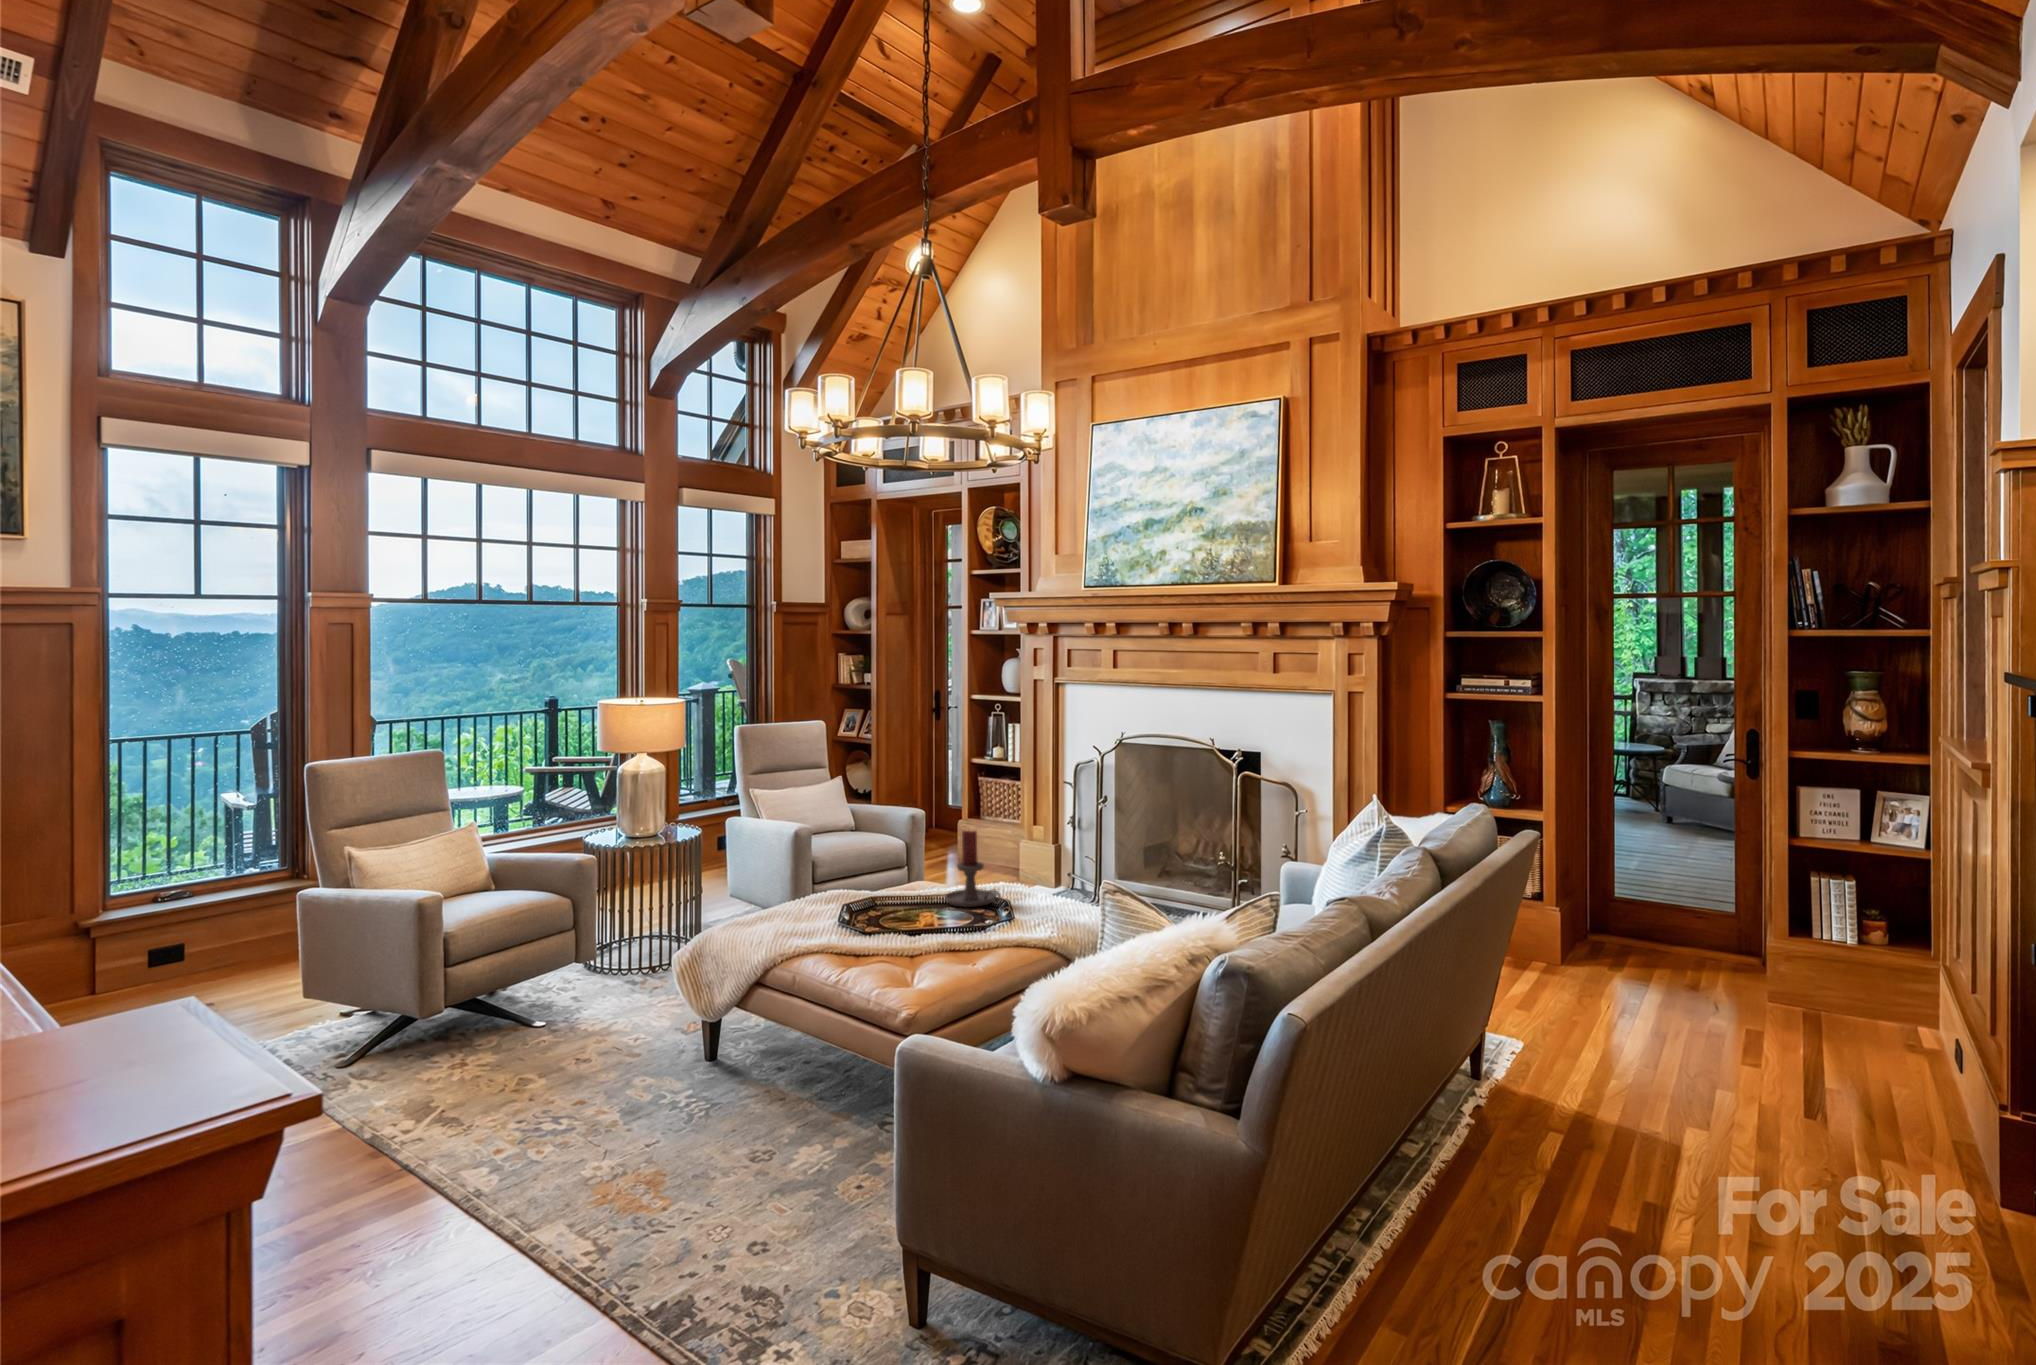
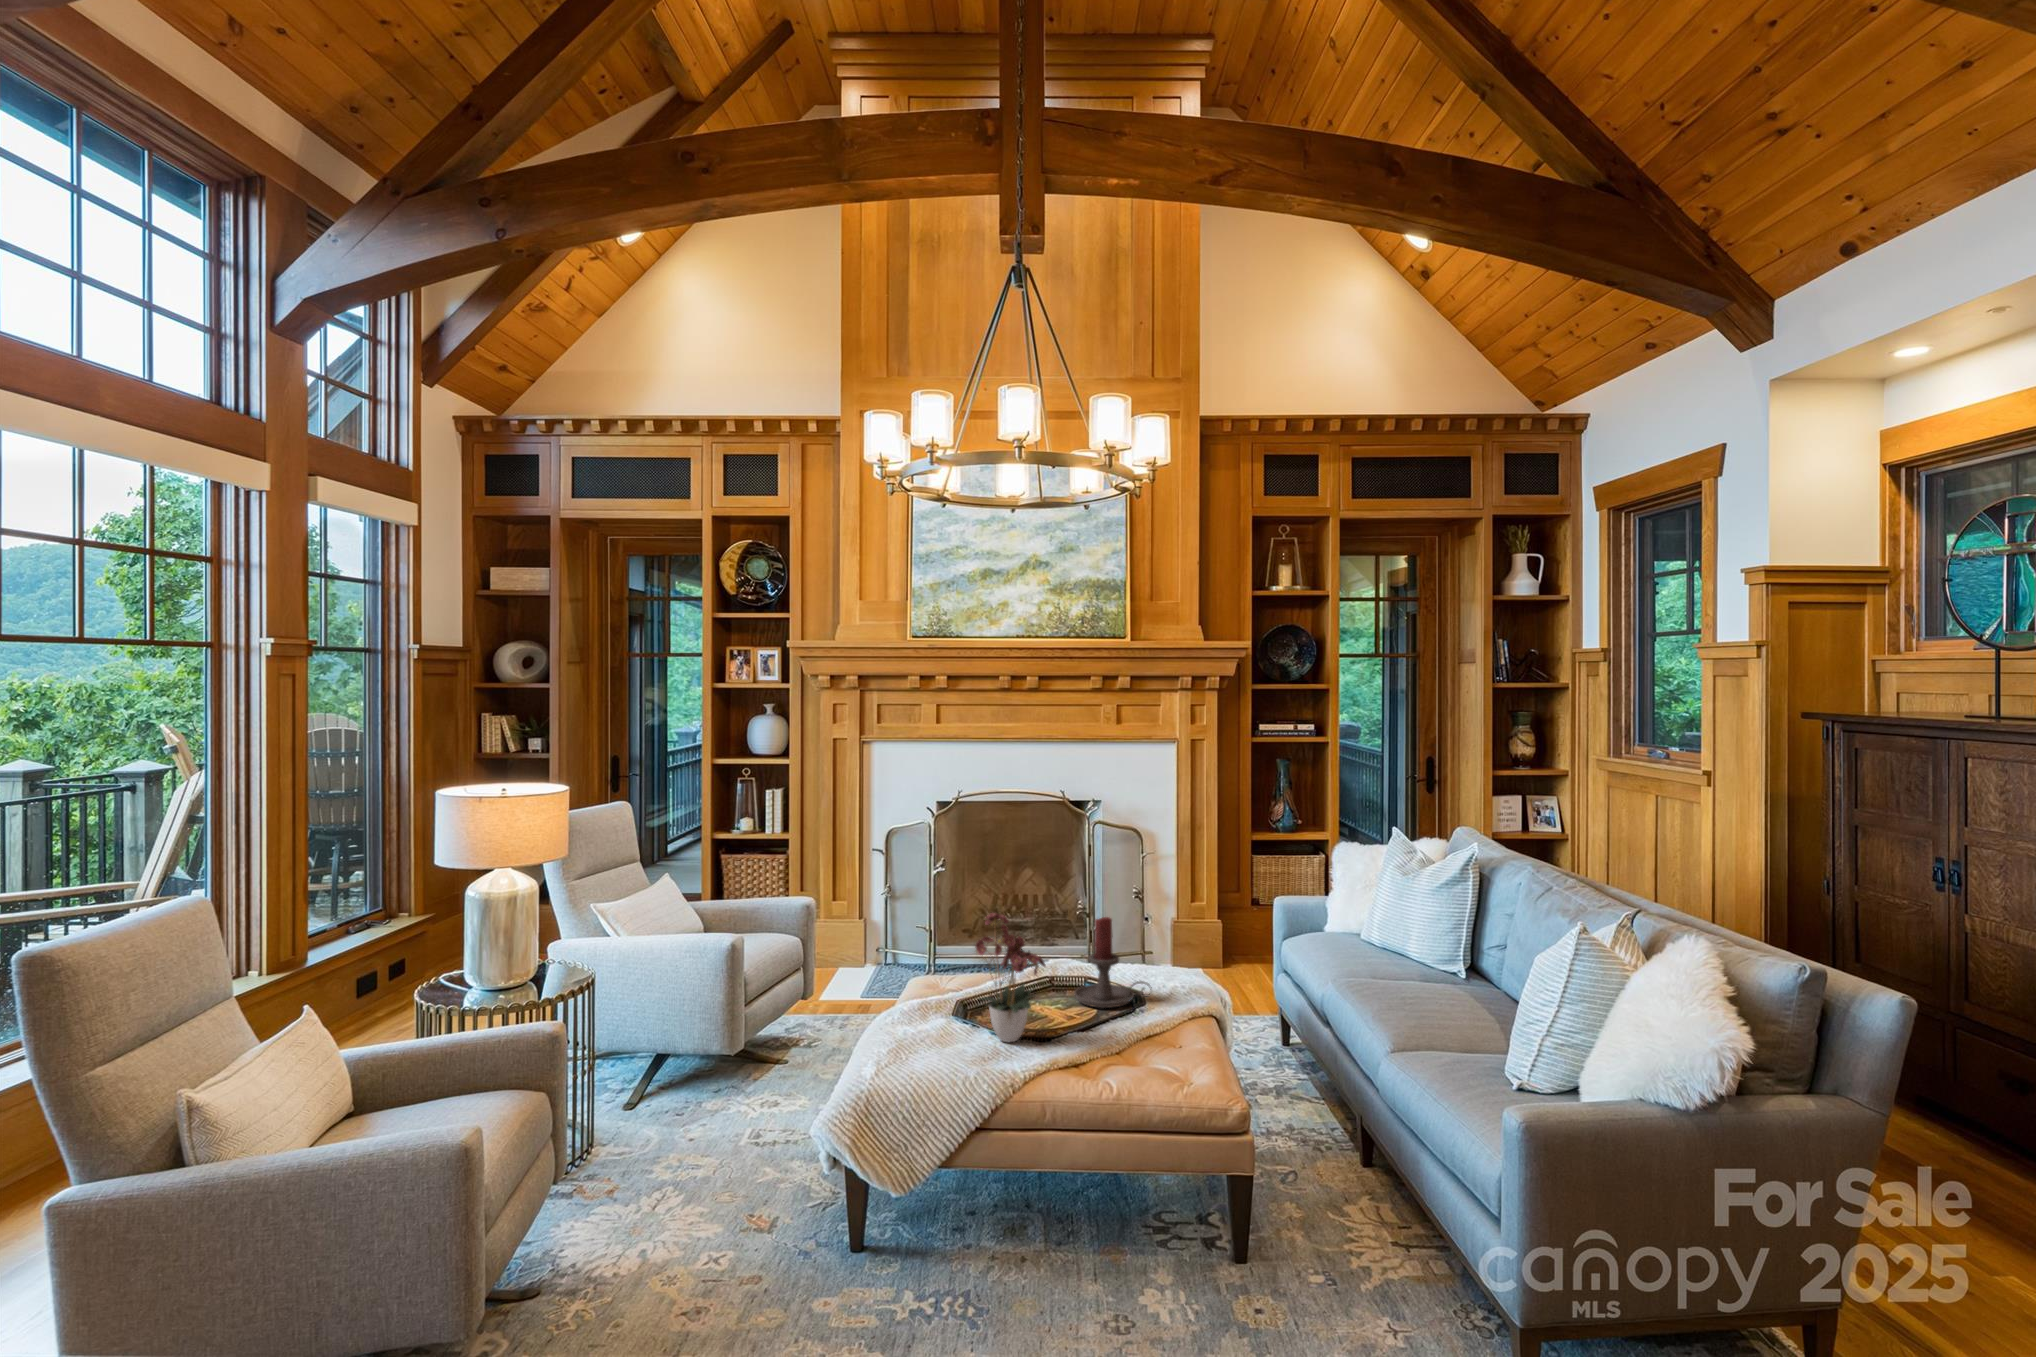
flower arrangement: none [825,805,872,913] -> present [975,913,1046,1042]

